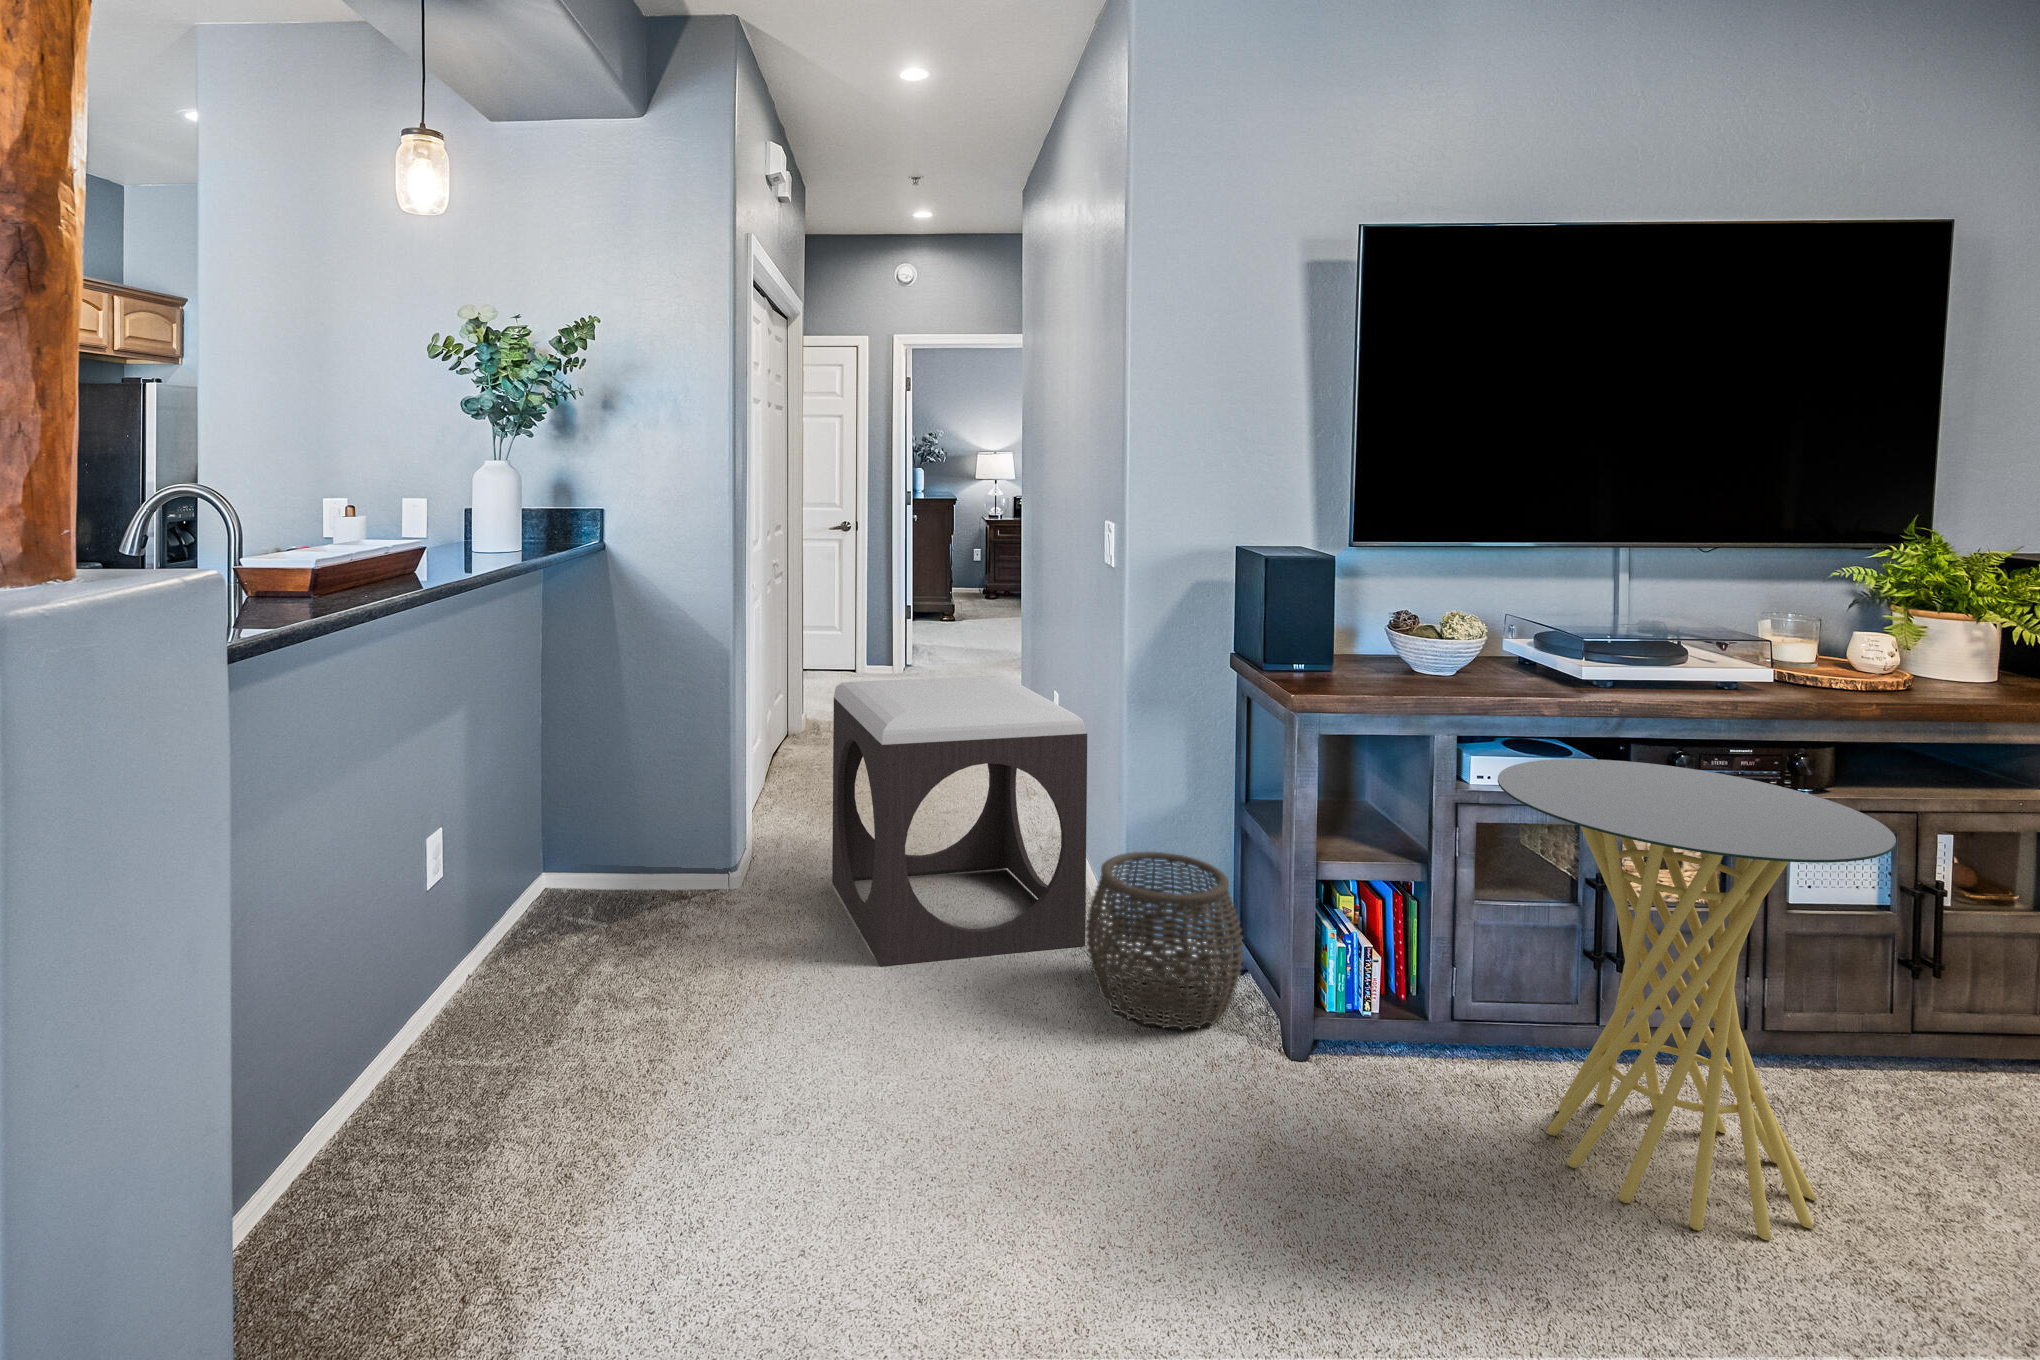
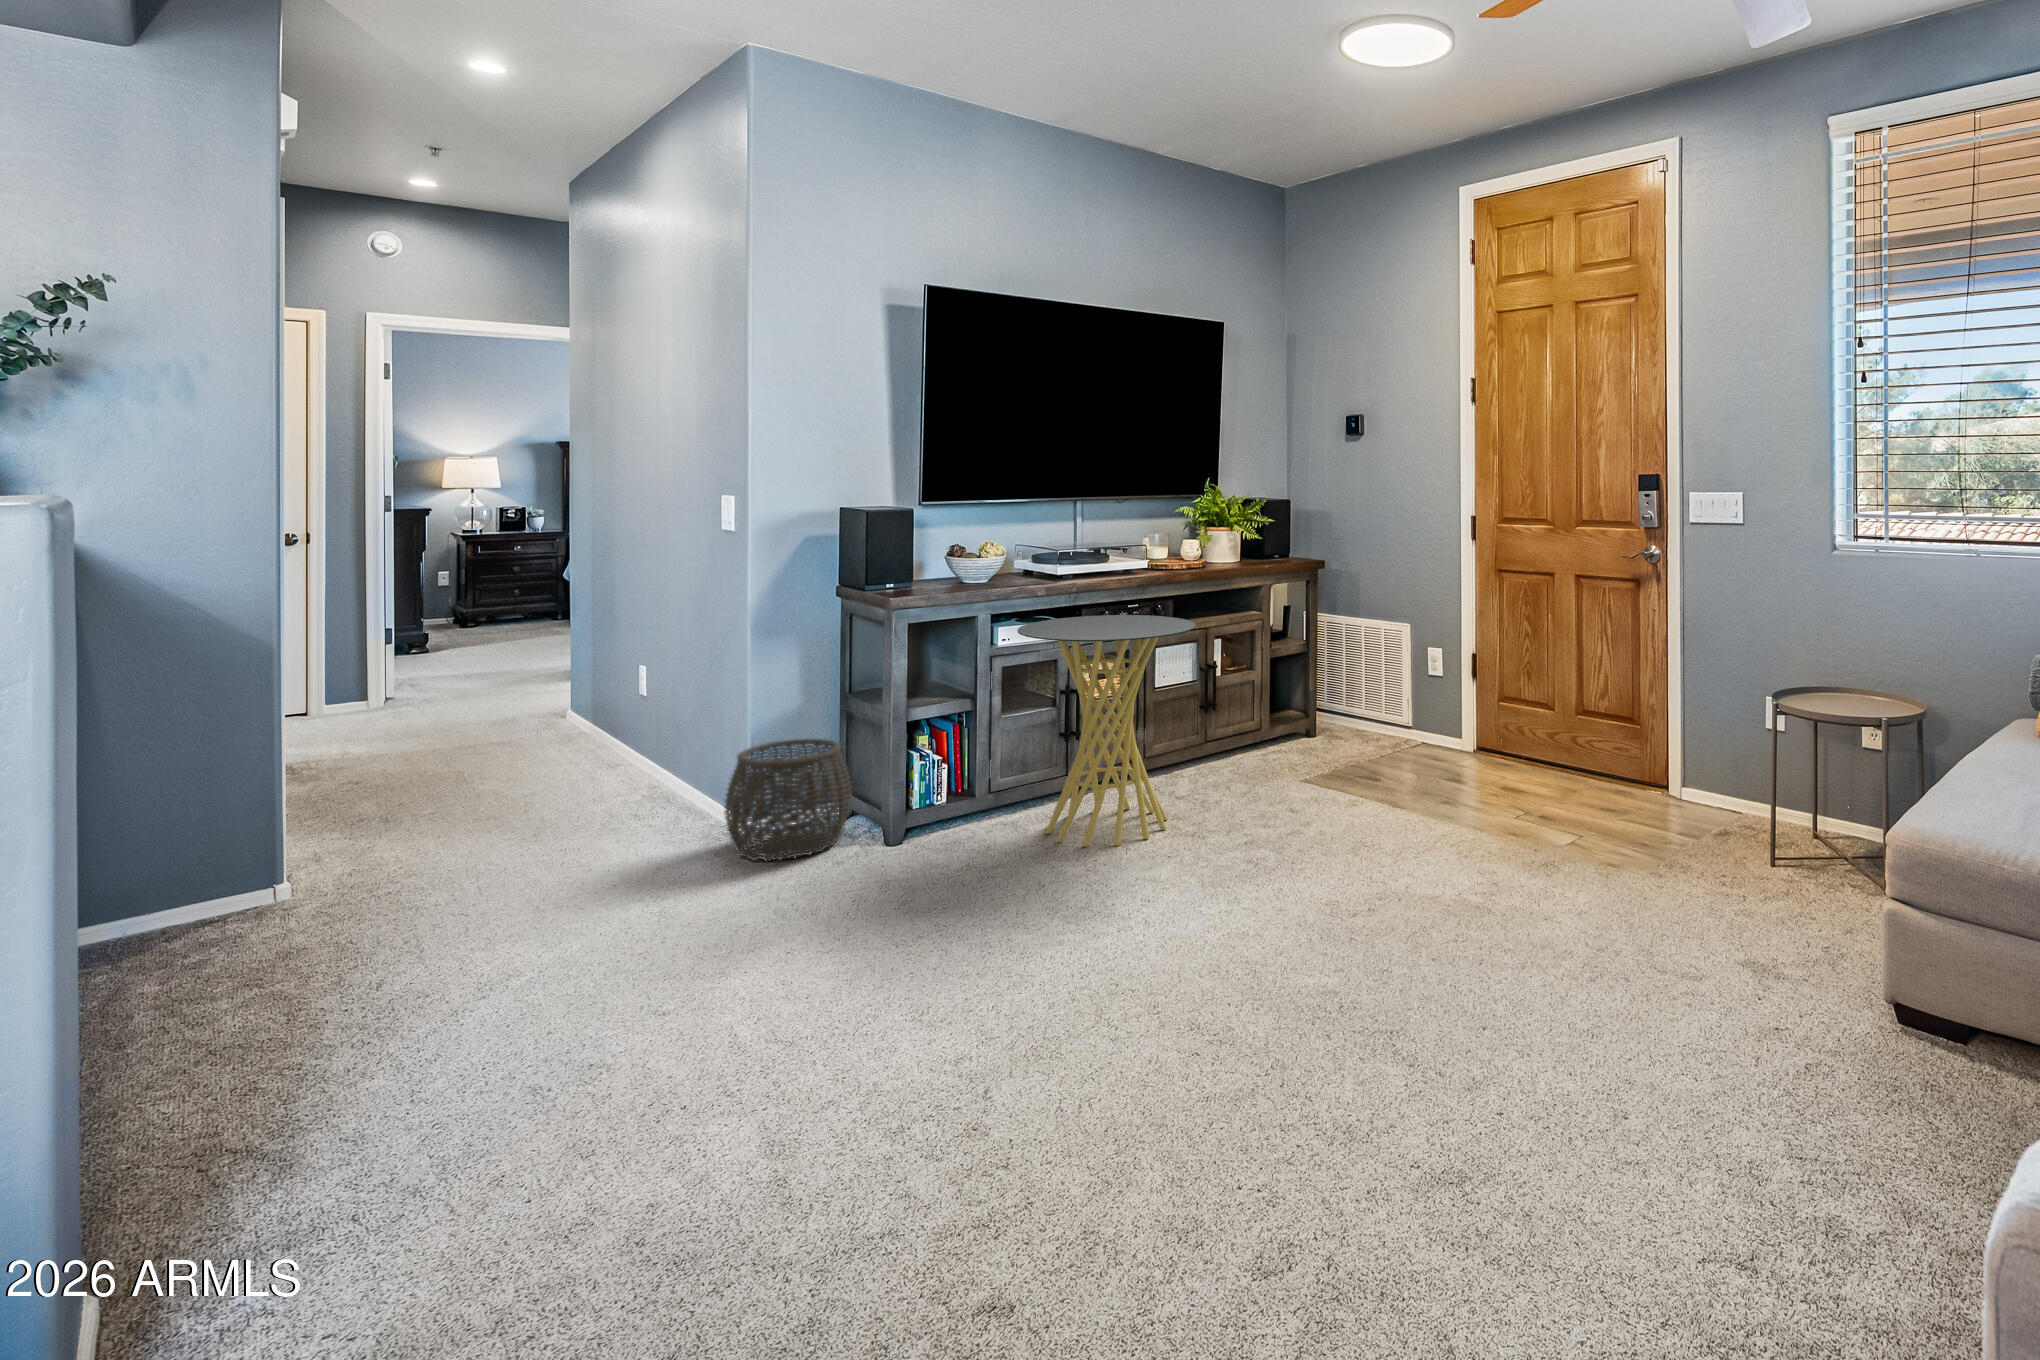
footstool: present [832,676,1087,966] -> none [415,639,713,896]

